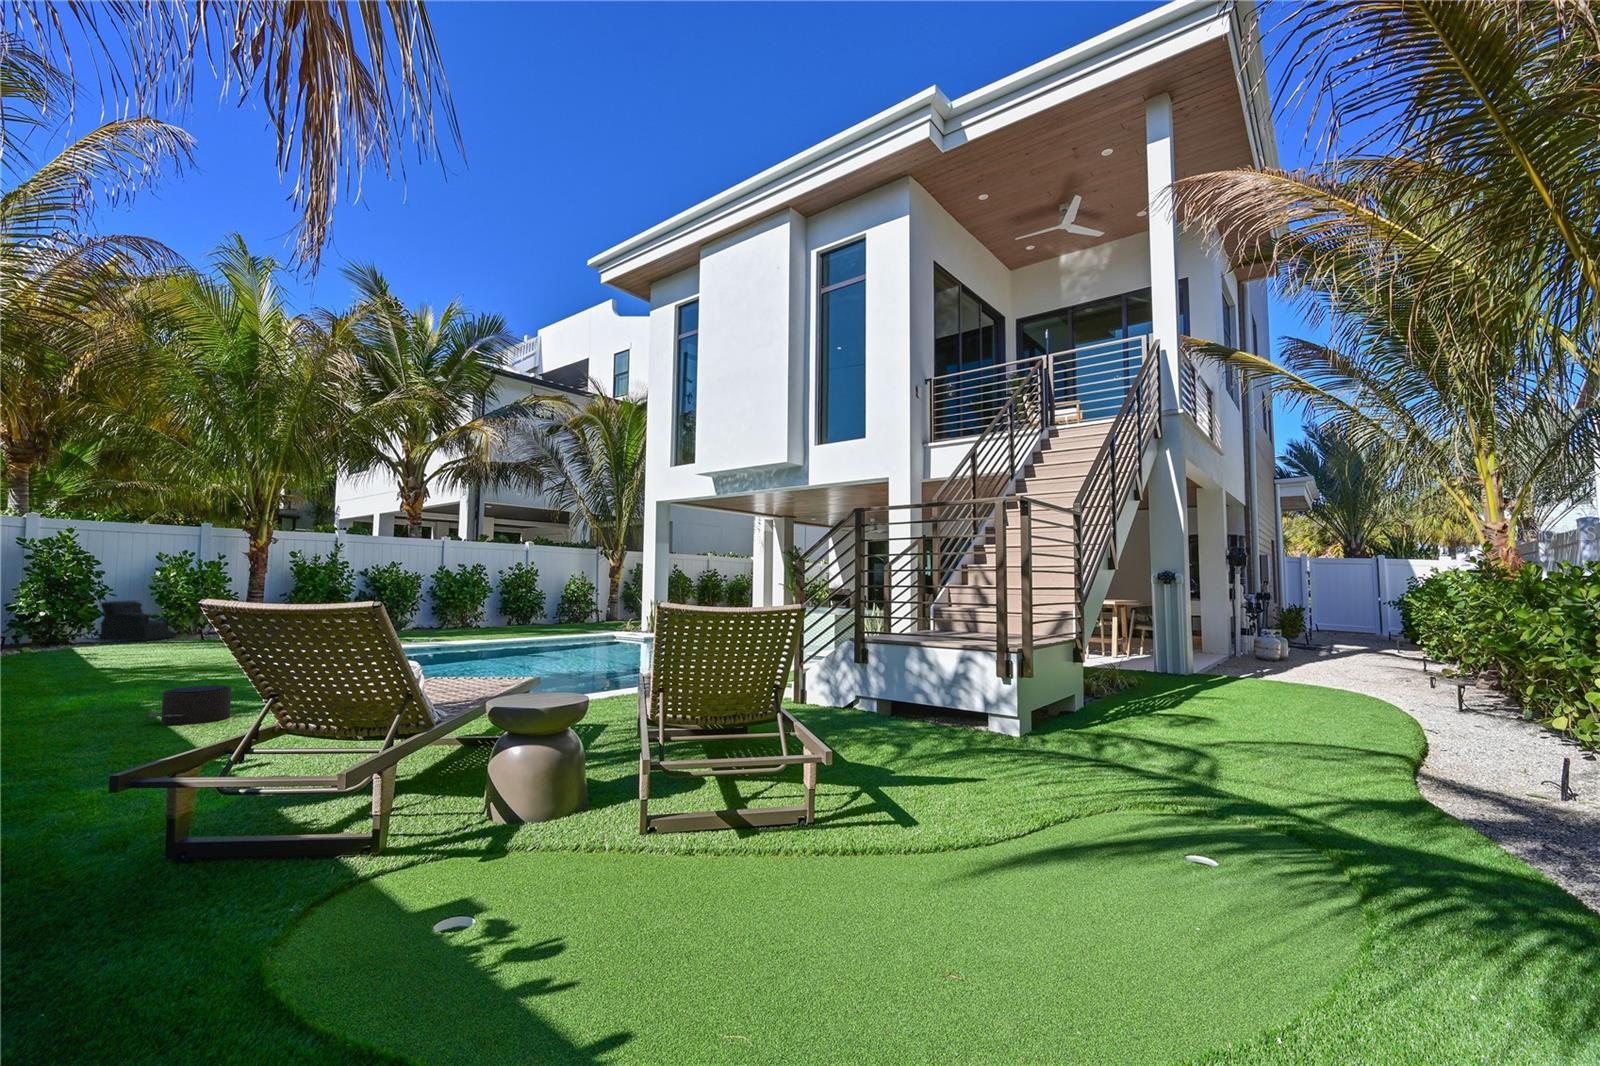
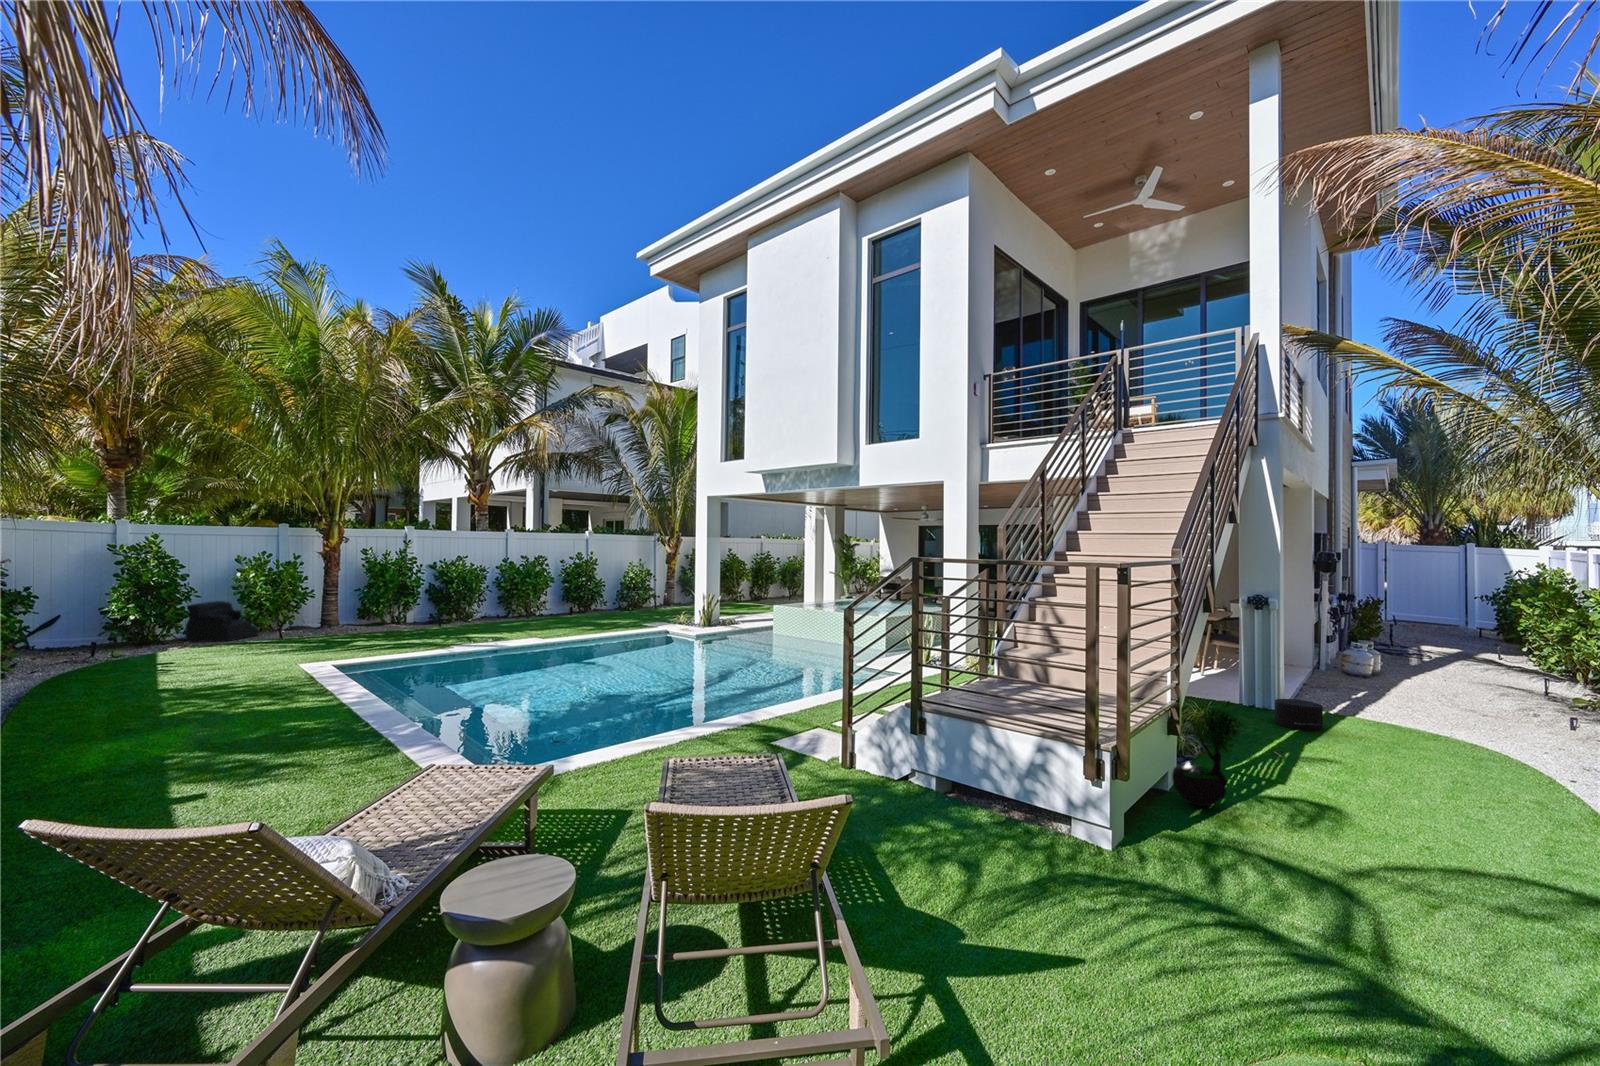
potted tree: none [1079,626,1135,719] -> present [1172,705,1244,806]
pouf: present [146,685,232,725] -> present [1269,699,1323,731]

